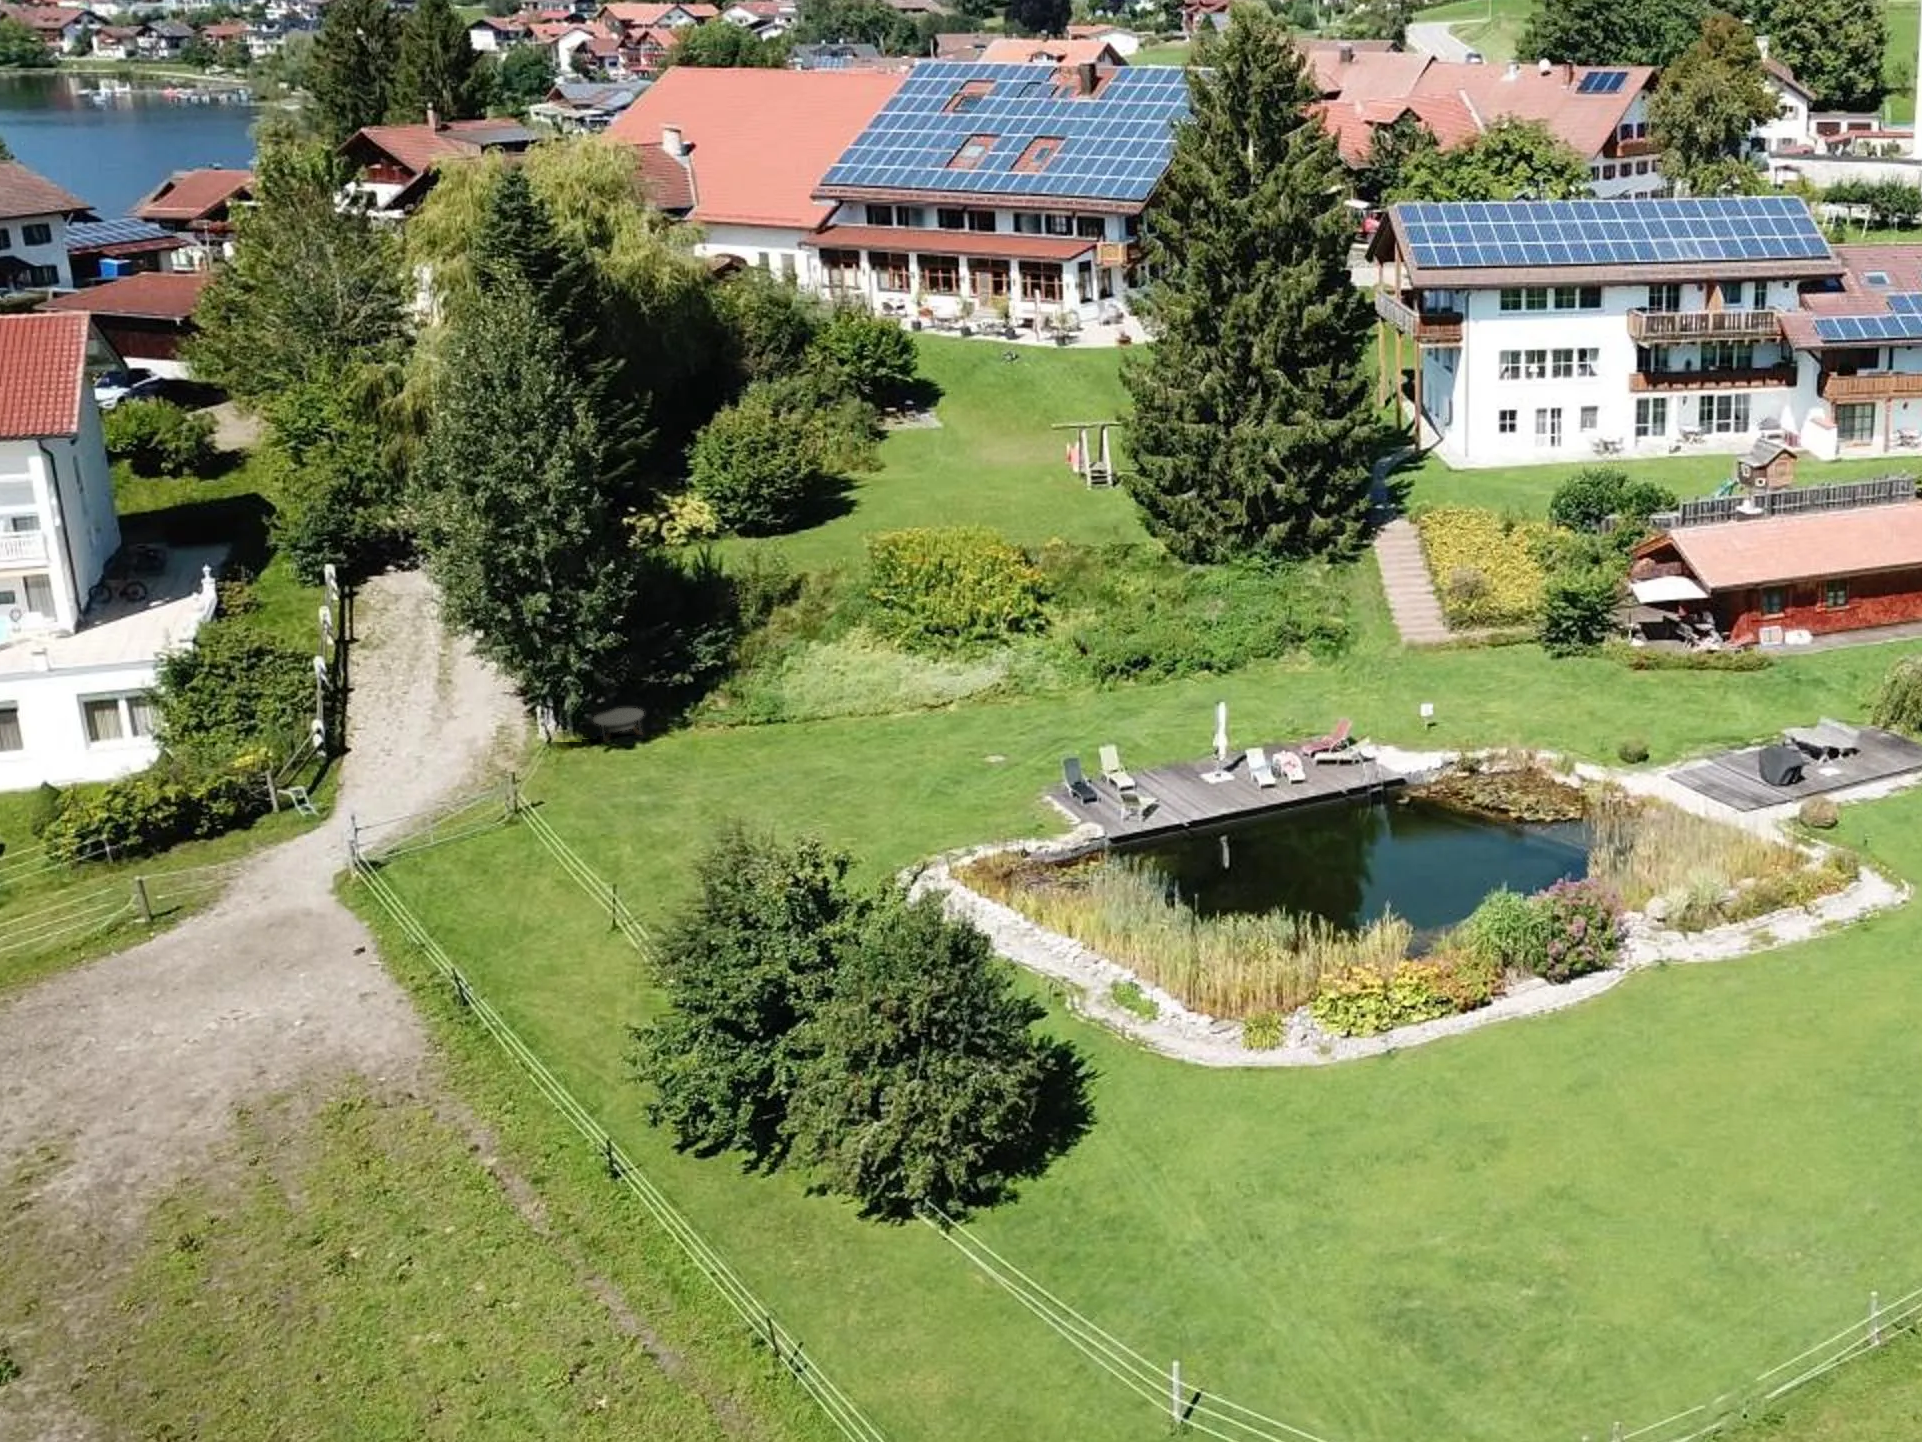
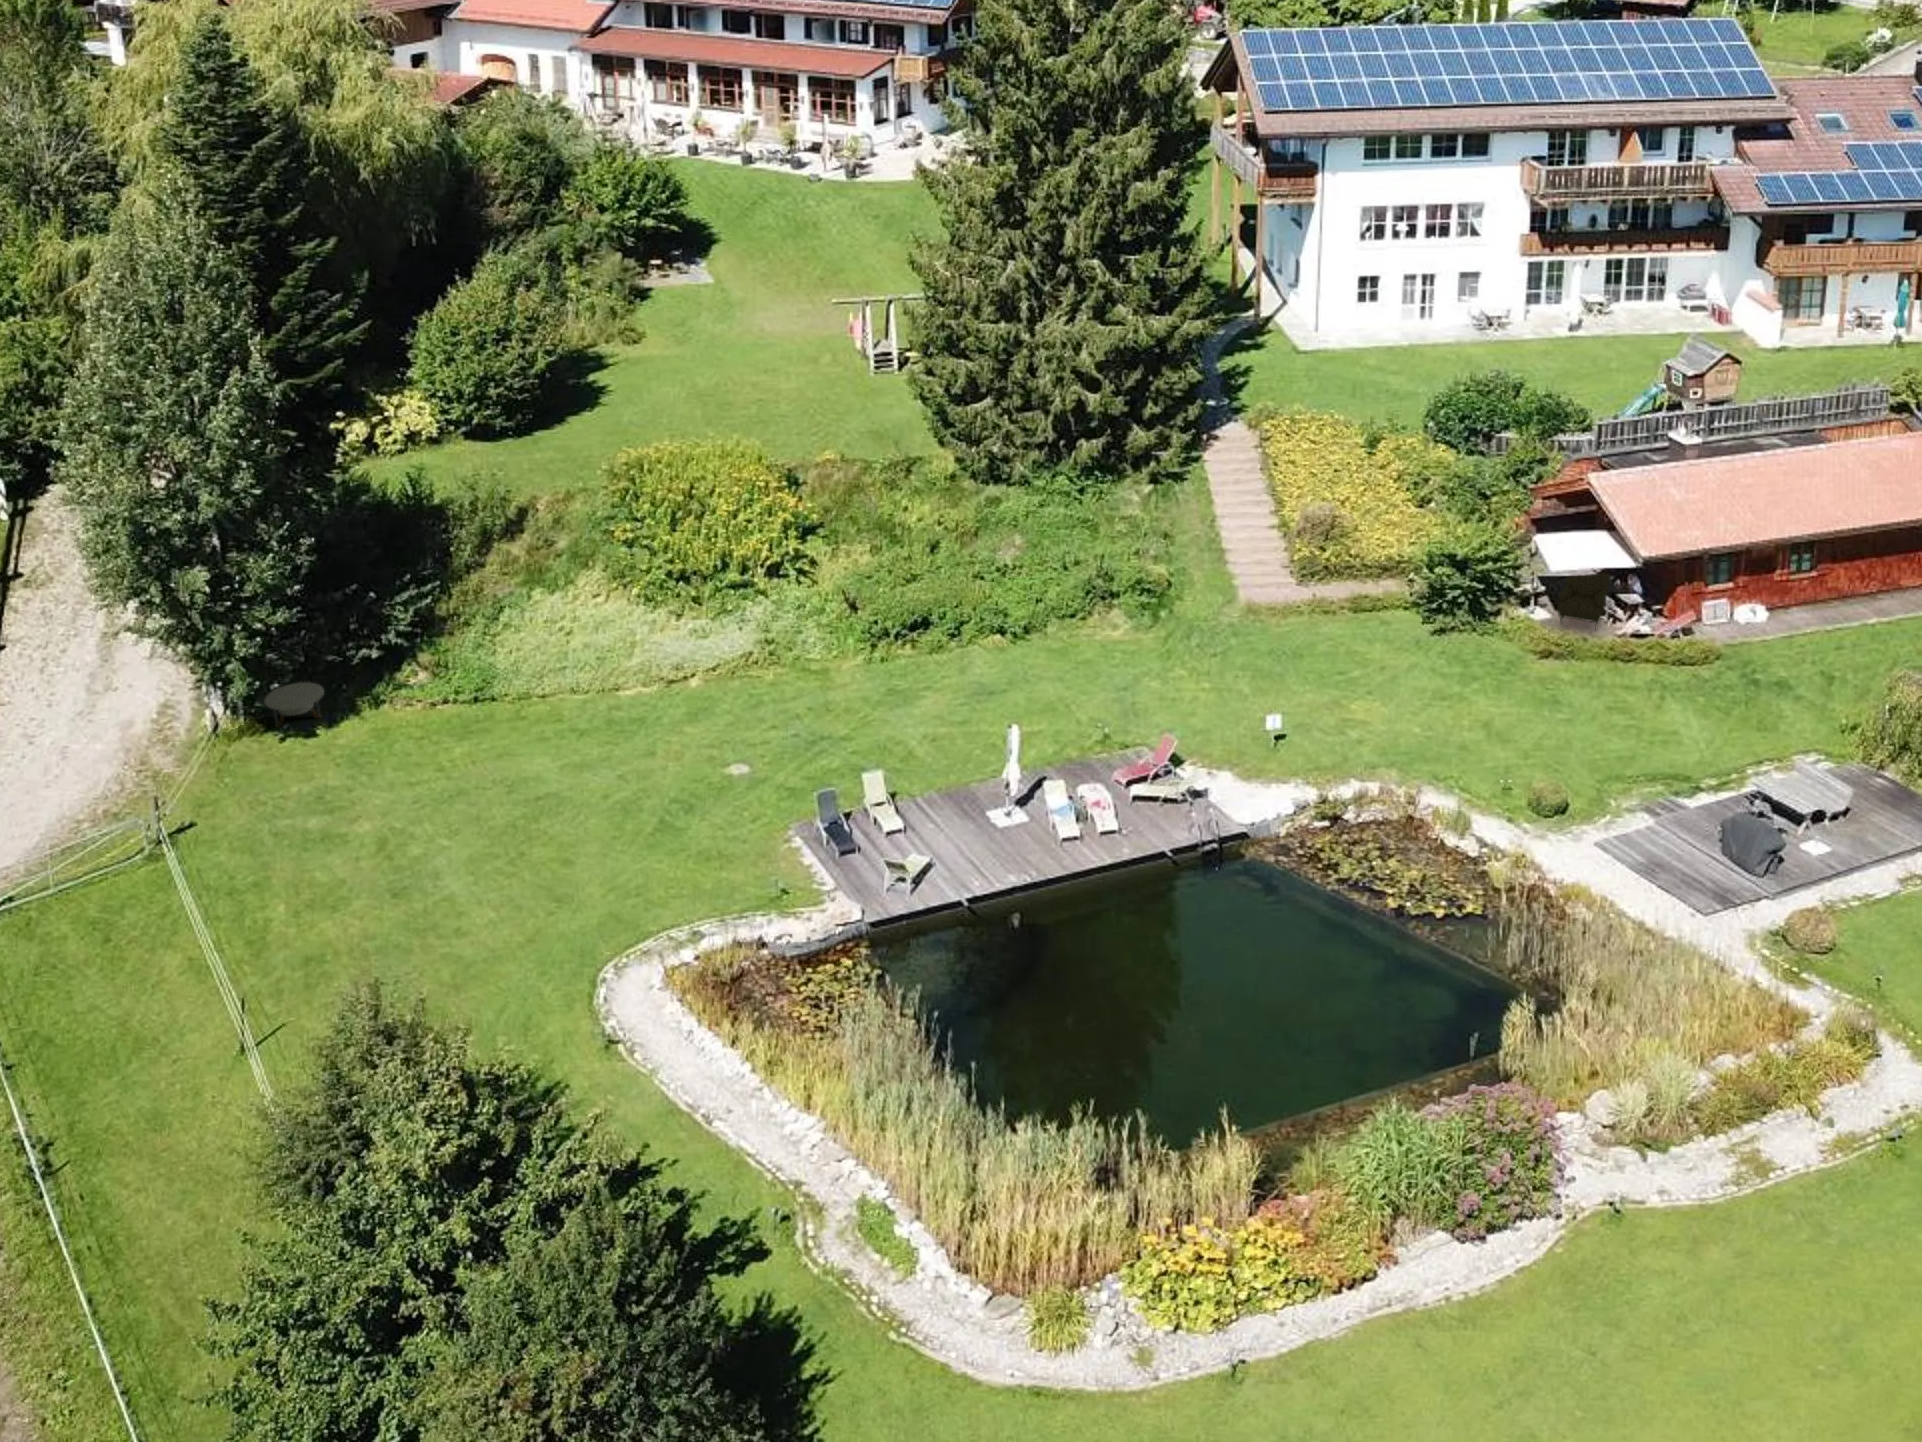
chair: none [1648,601,1688,651] -> present [1558,573,1609,628]

